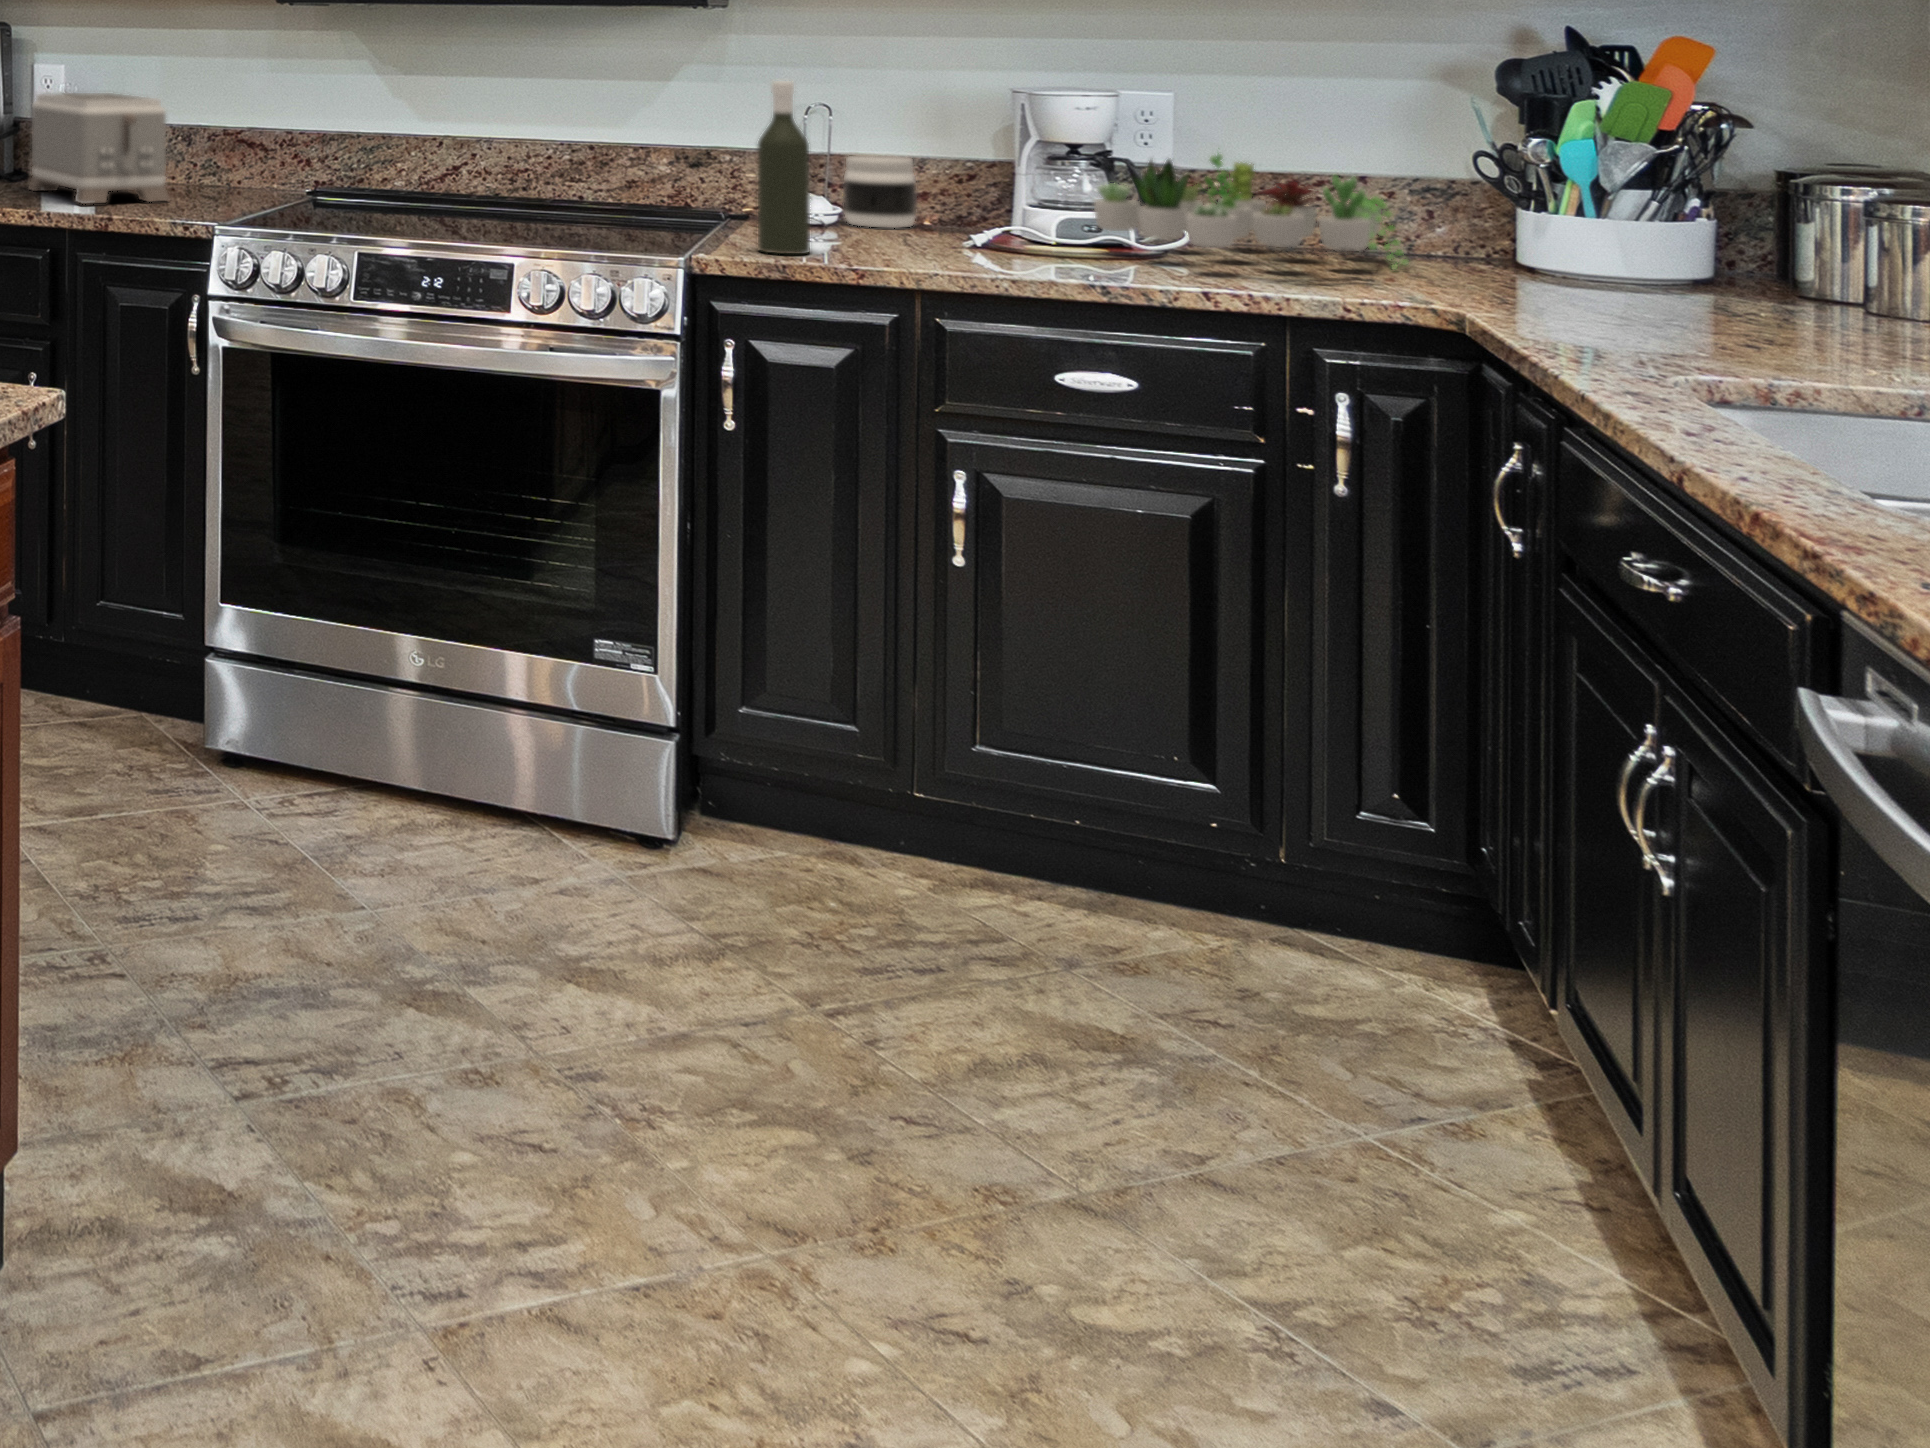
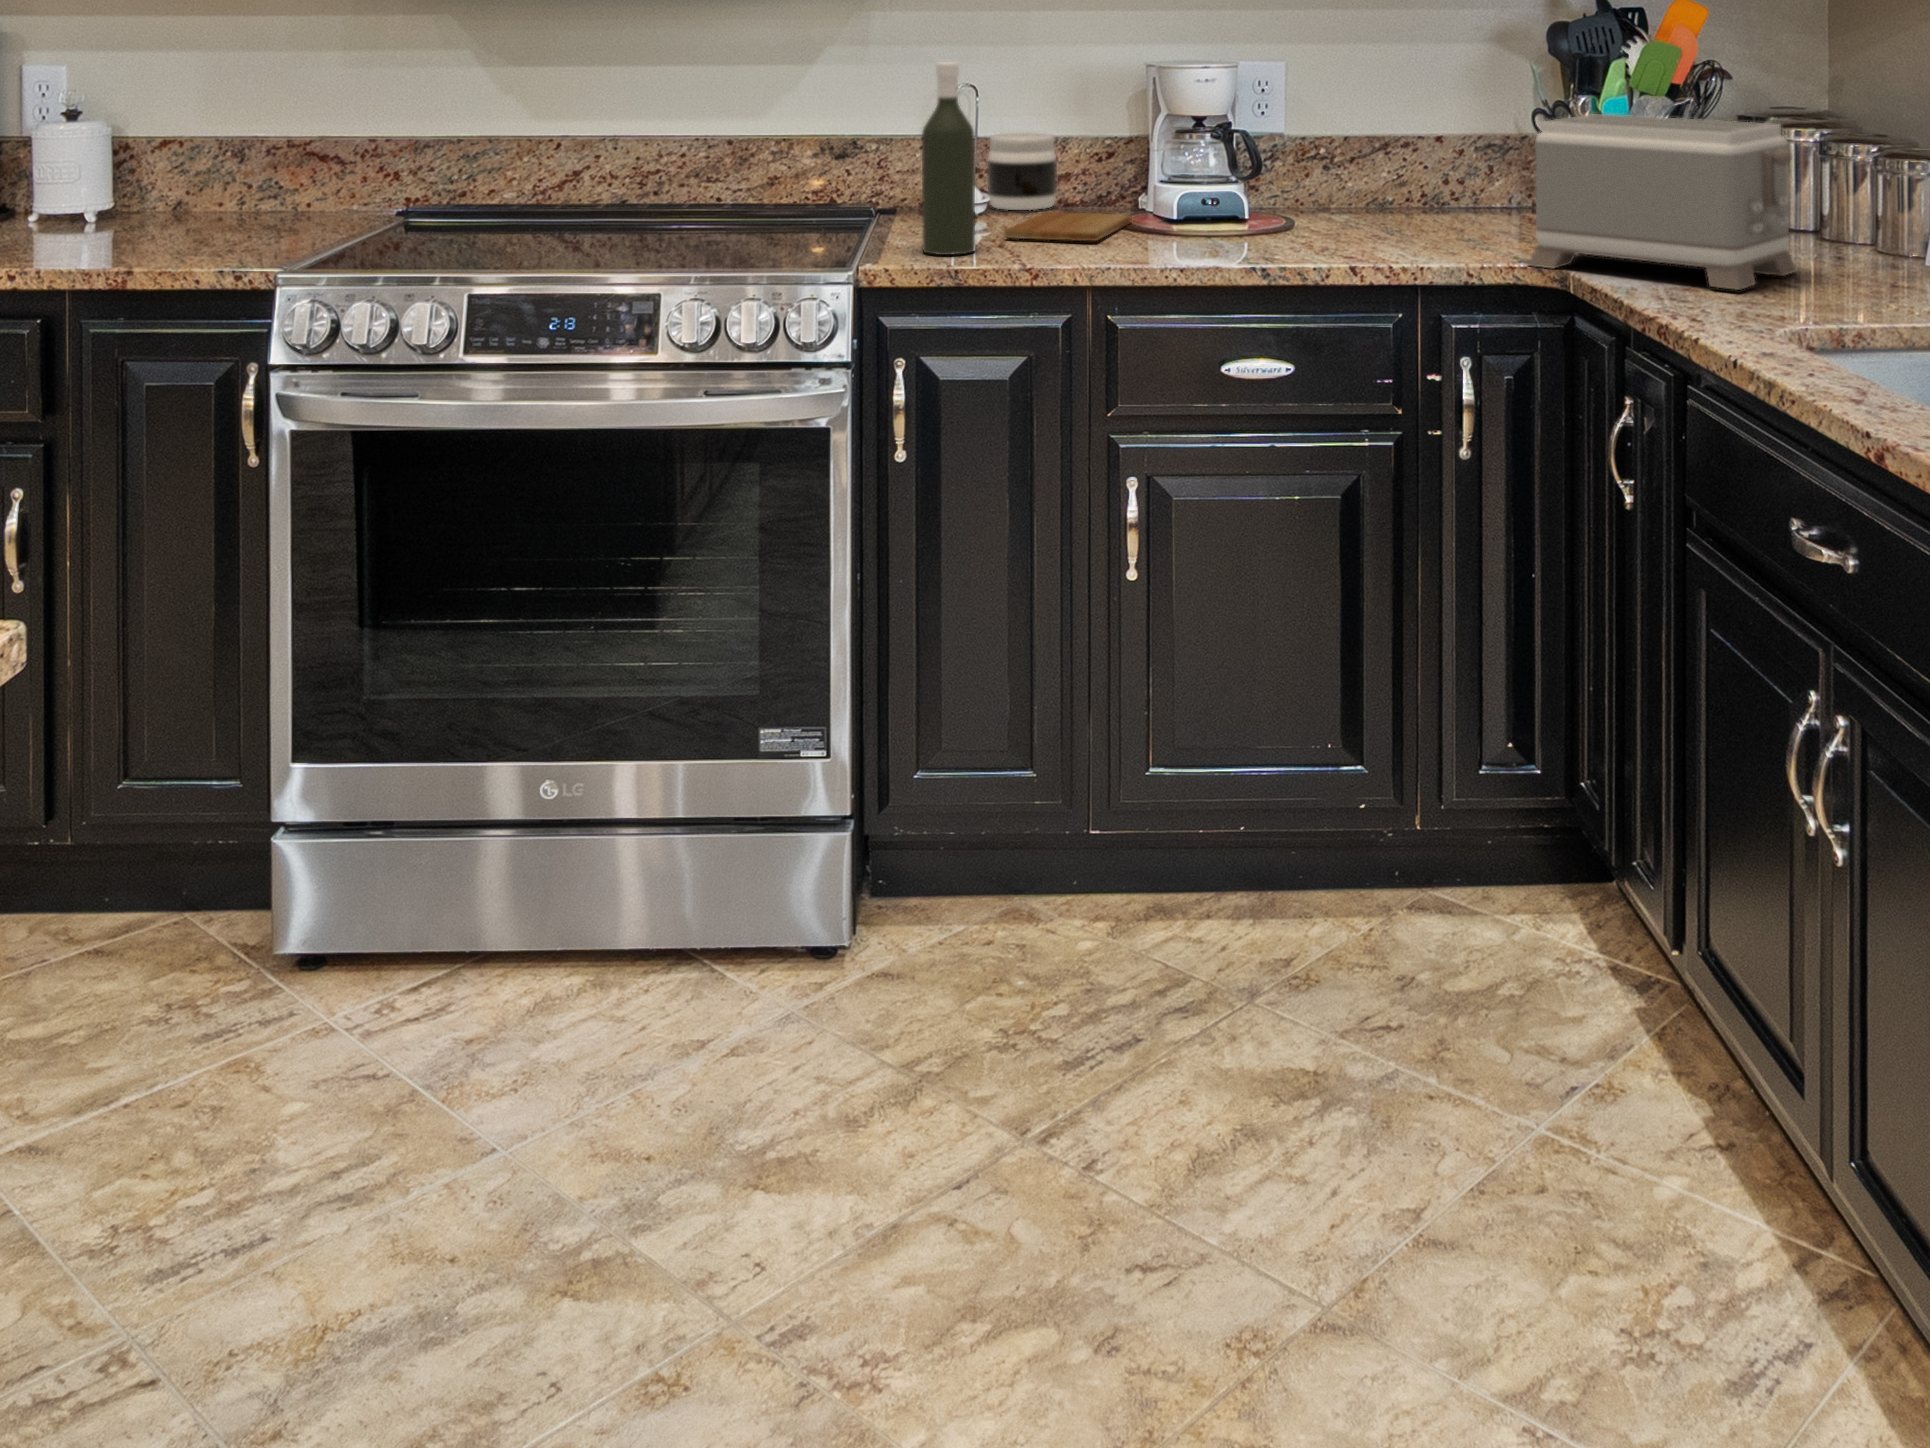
toaster: present [29,93,169,204] -> present [1529,114,1797,290]
succulent plant: present [1093,153,1408,269] -> none [1230,112,1502,225]
cutting board: none [844,229,987,254] -> present [1004,212,1132,241]

